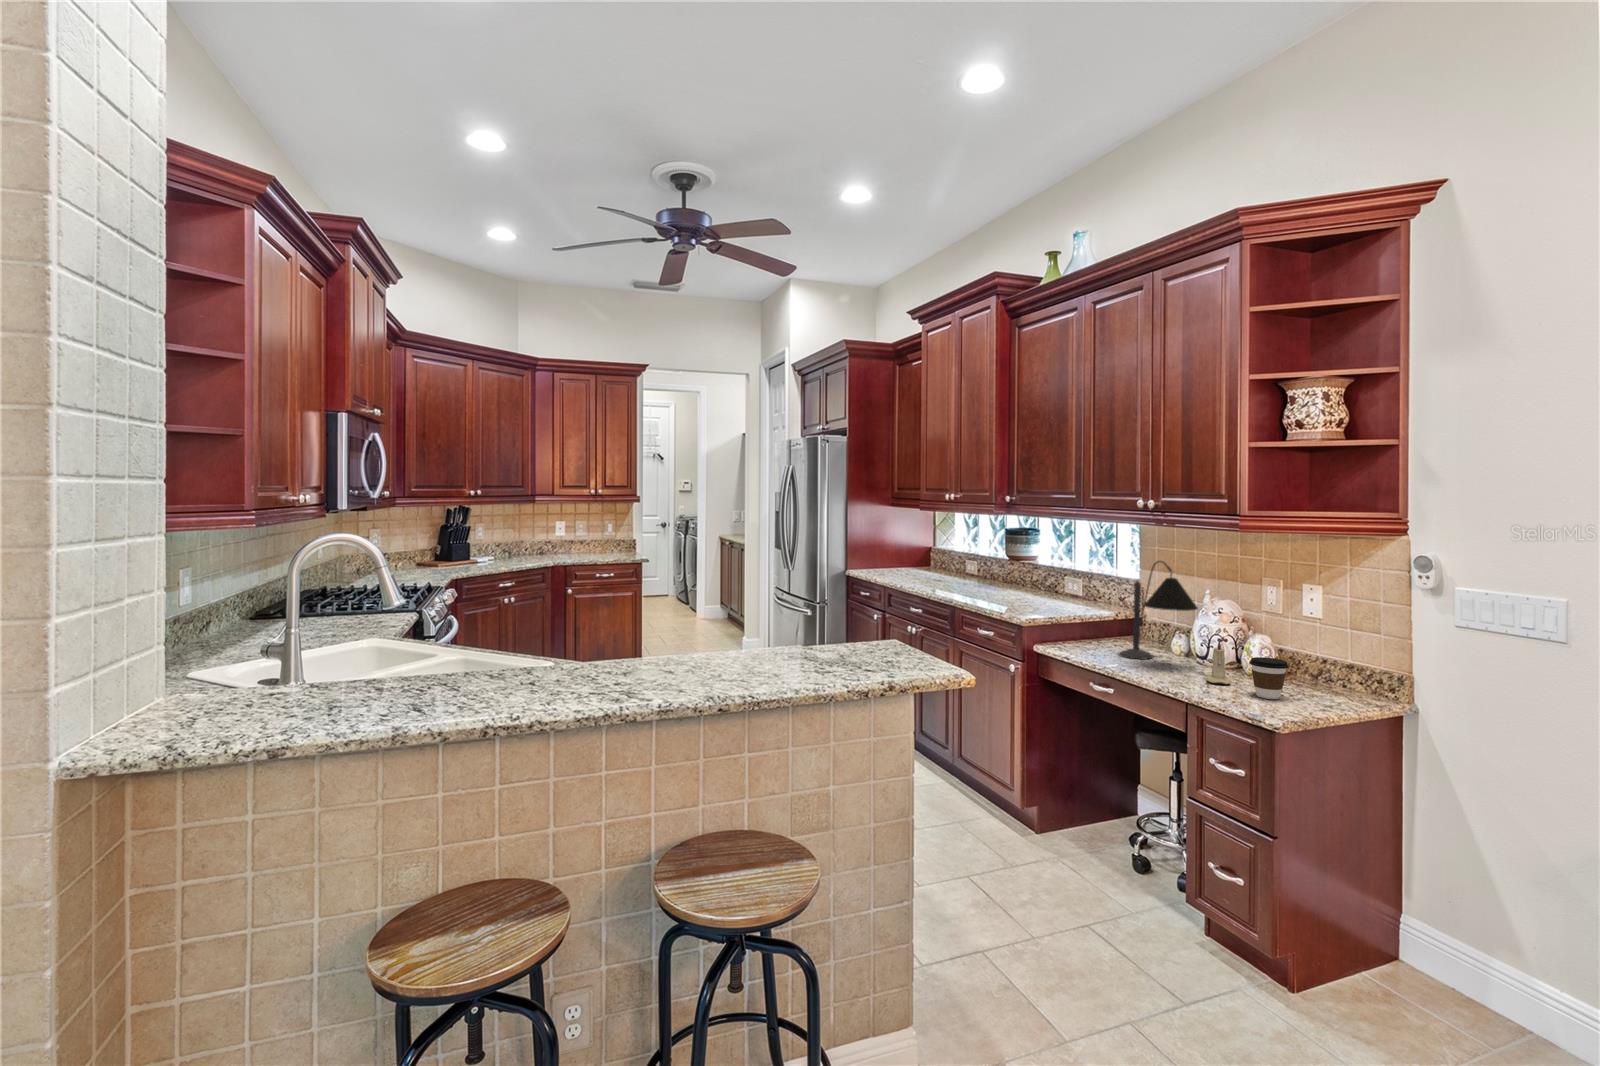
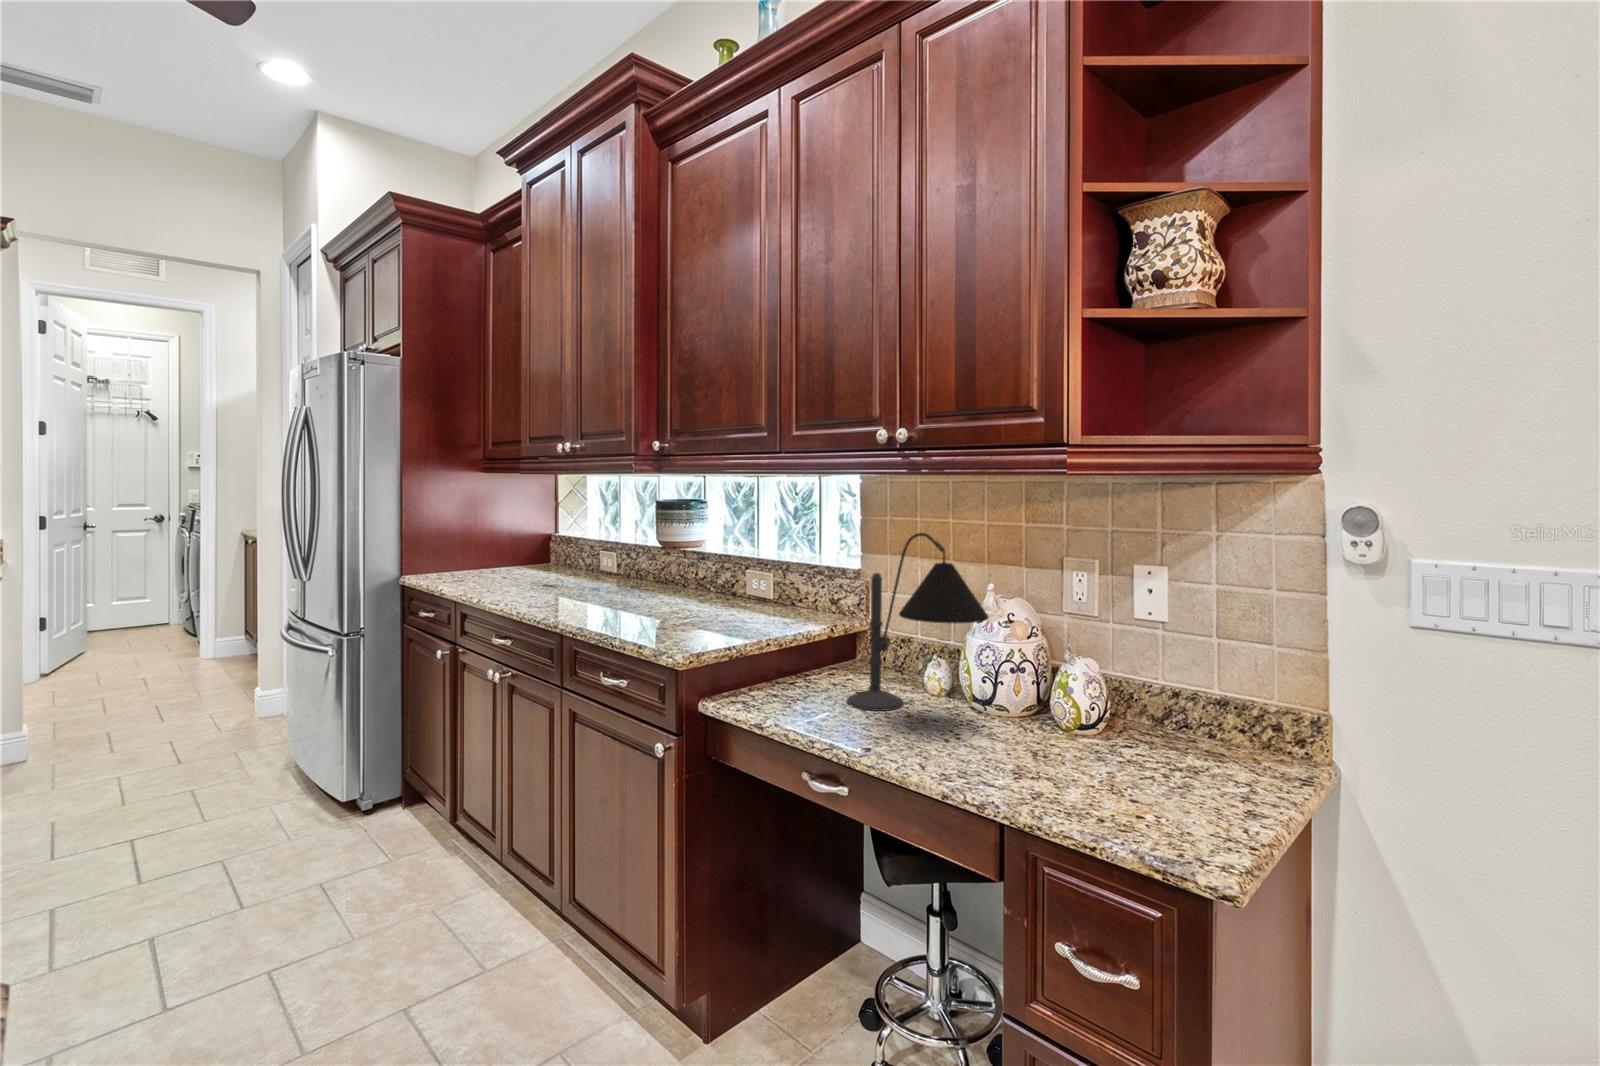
candle: present [1206,640,1231,684] -> none [1018,675,1063,760]
coffee cup: present [1249,657,1289,699] -> none [1112,706,1184,792]

